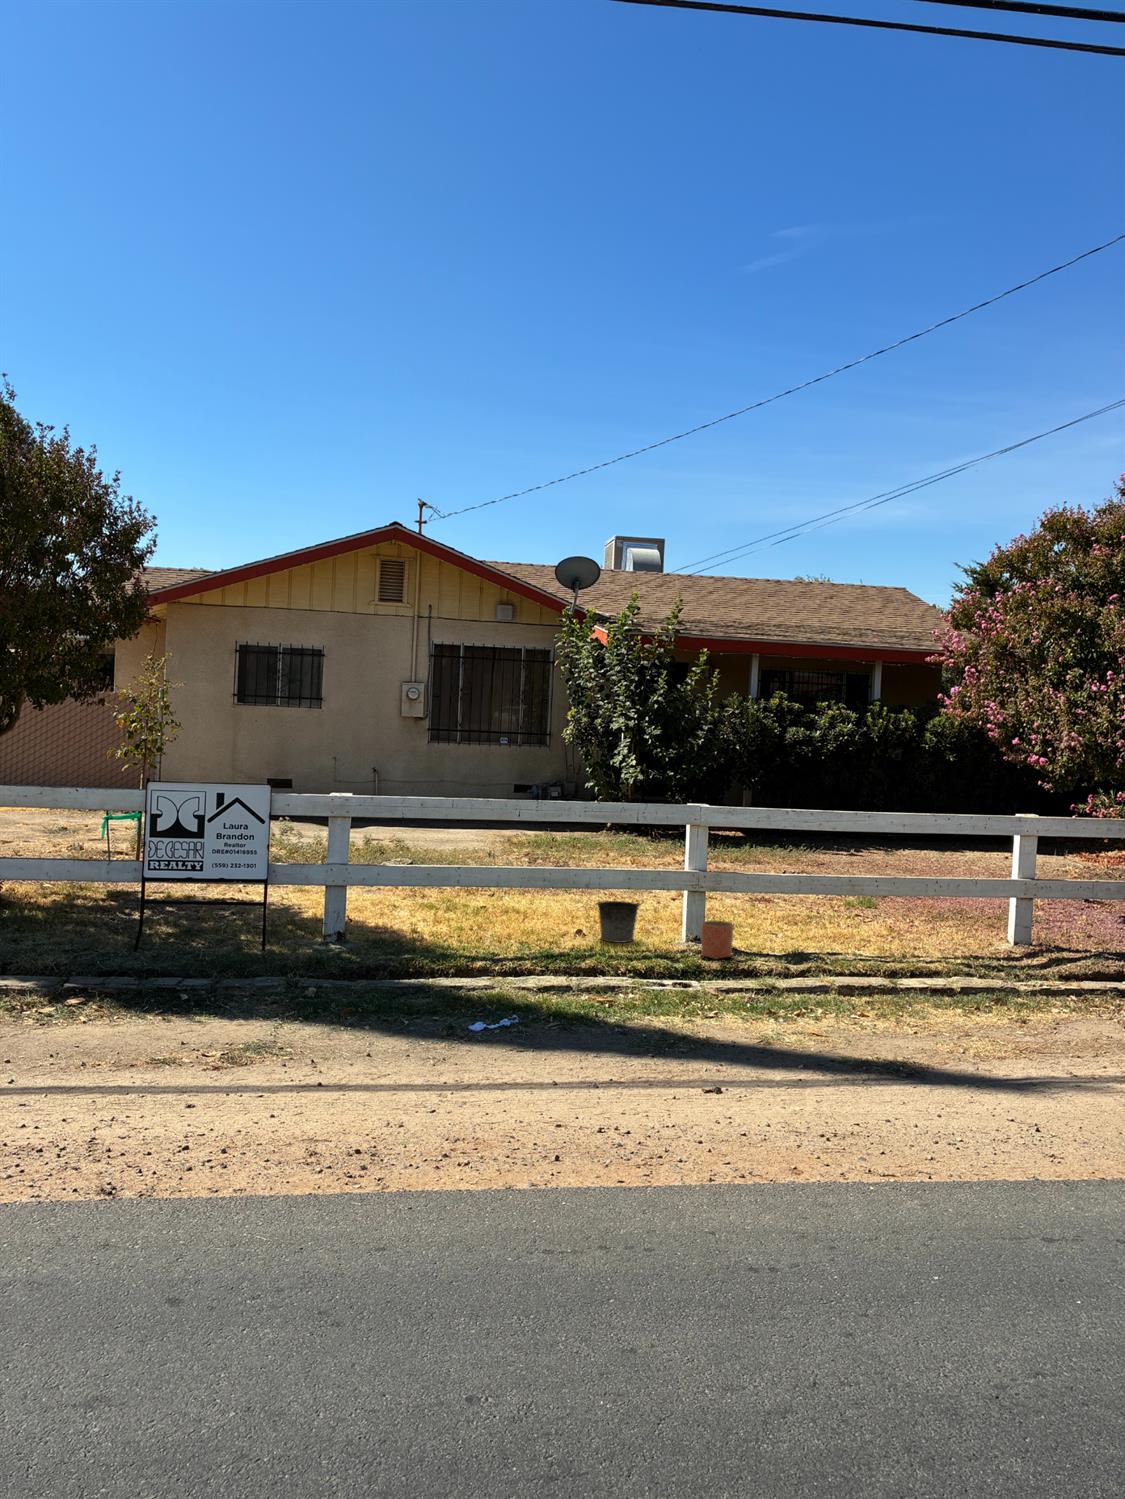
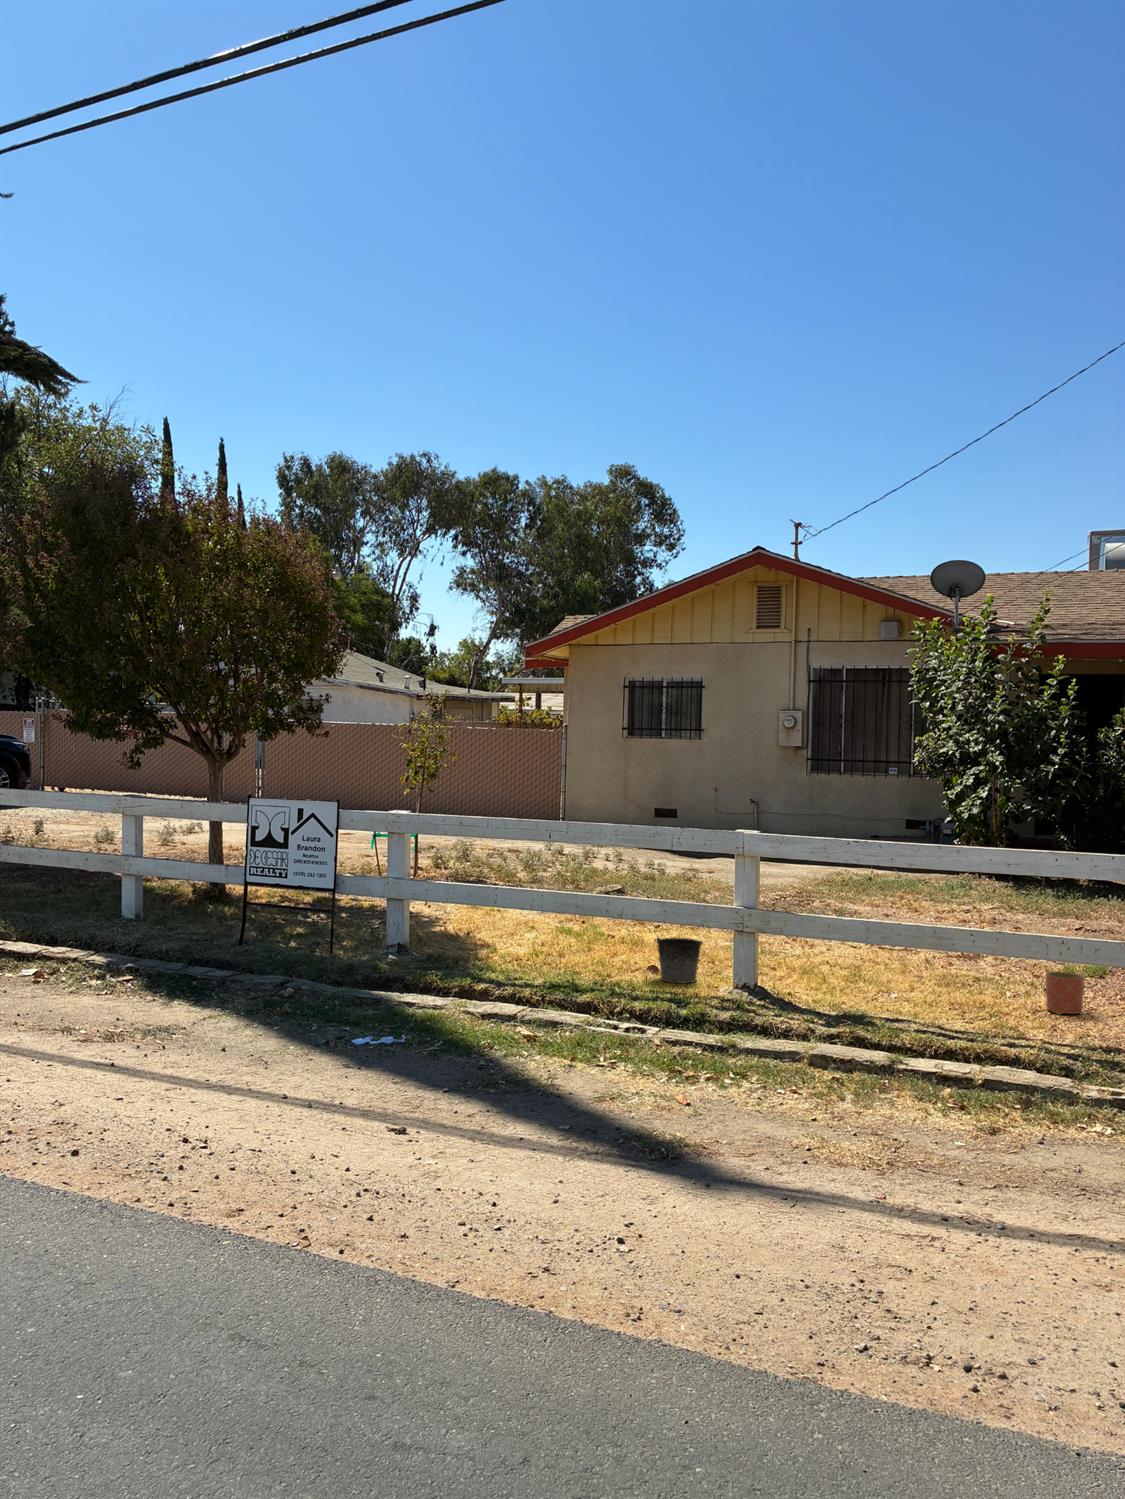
planter: present [701,920,734,959] -> present [1046,971,1085,1014]

